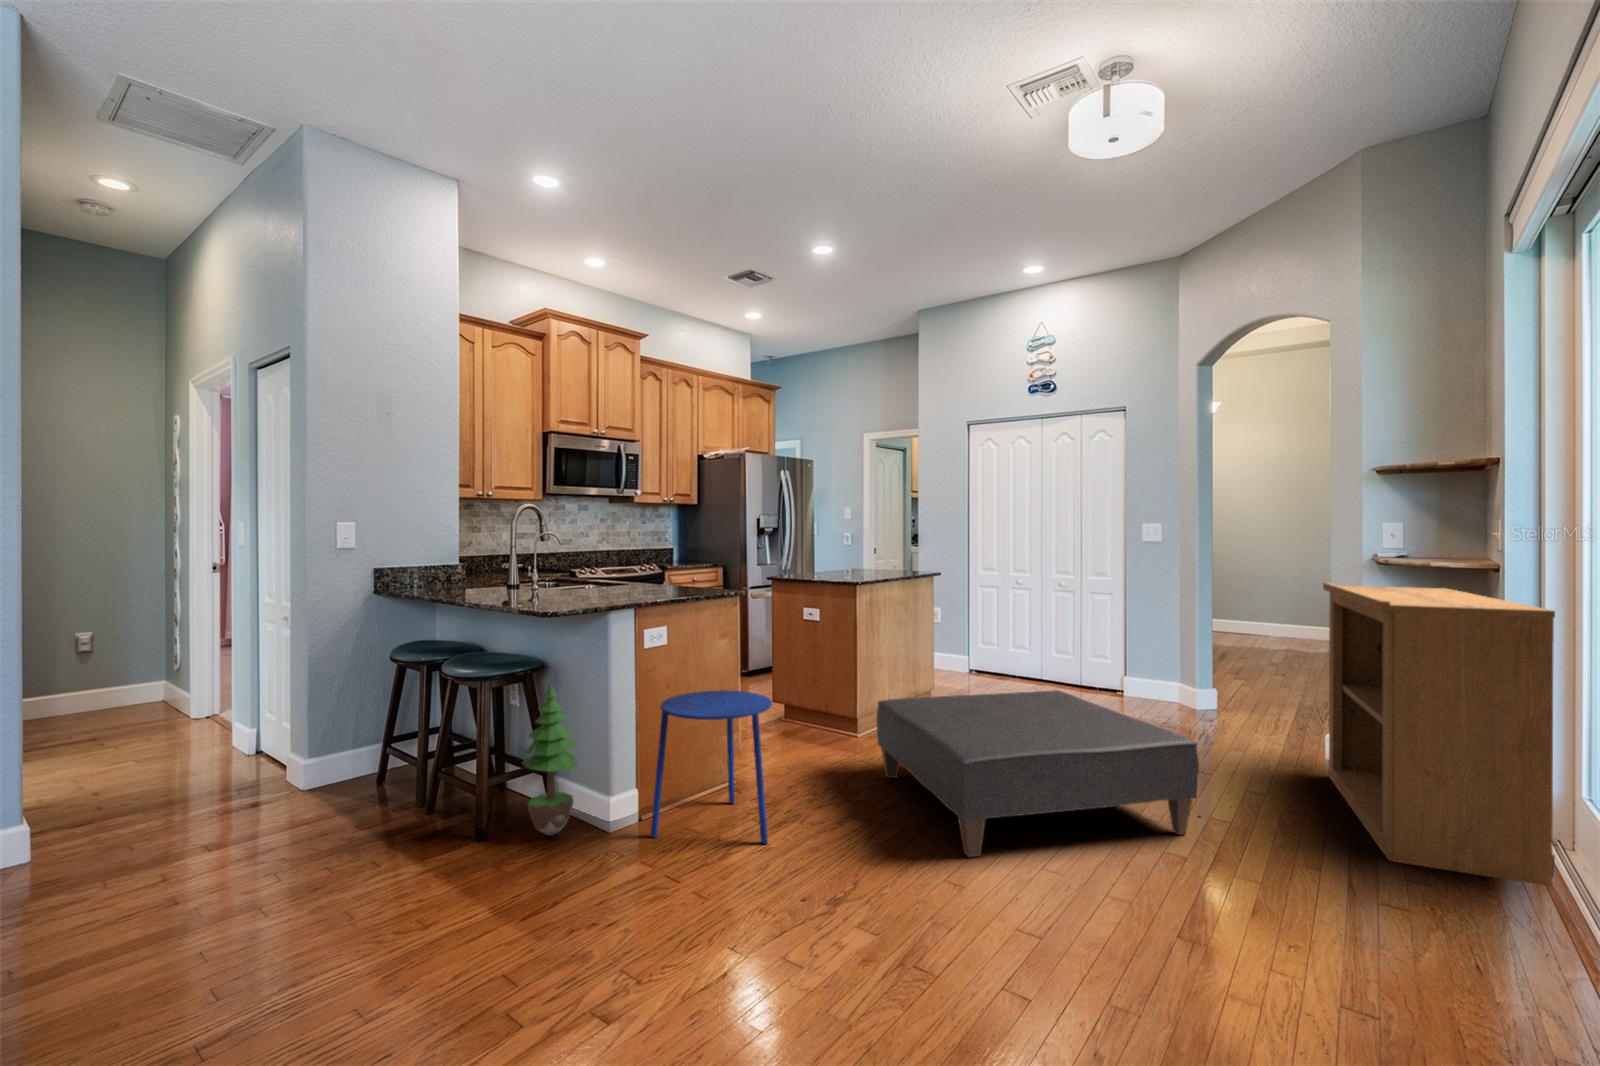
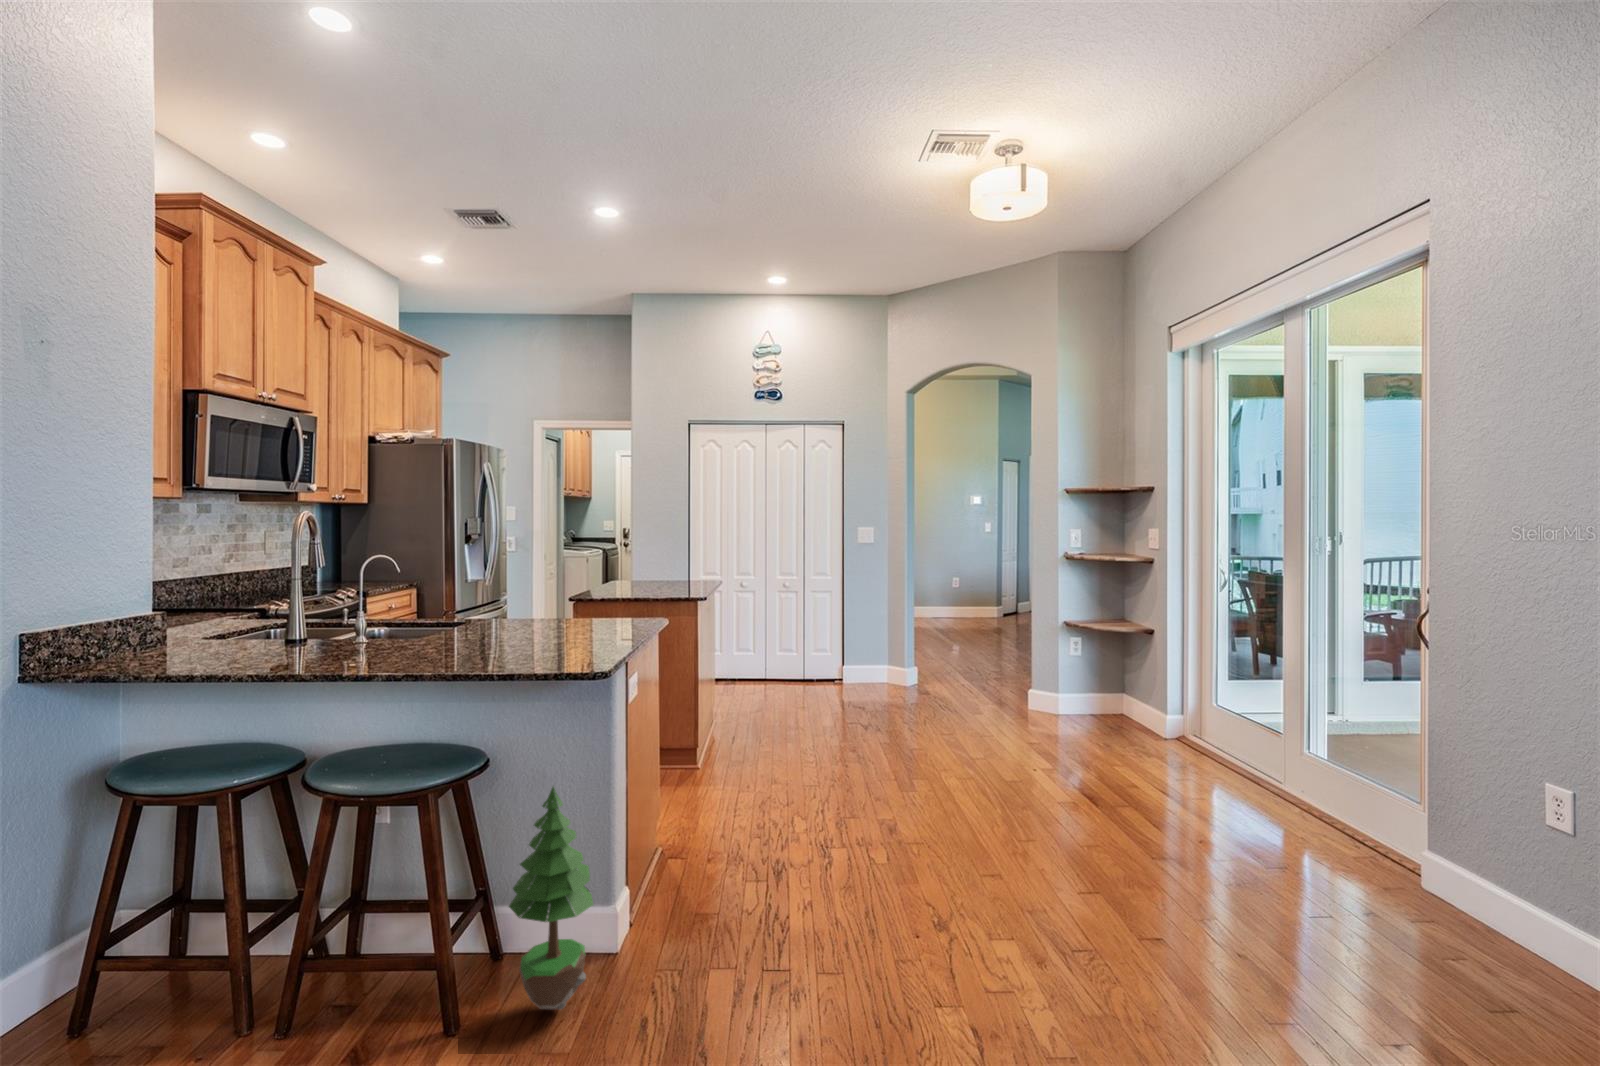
bookshelf: present [1323,583,1555,886] -> none [1047,575,1235,772]
side table: present [650,690,772,844] -> none [664,741,813,954]
ottoman: present [877,690,1199,857] -> none [784,684,1066,857]

